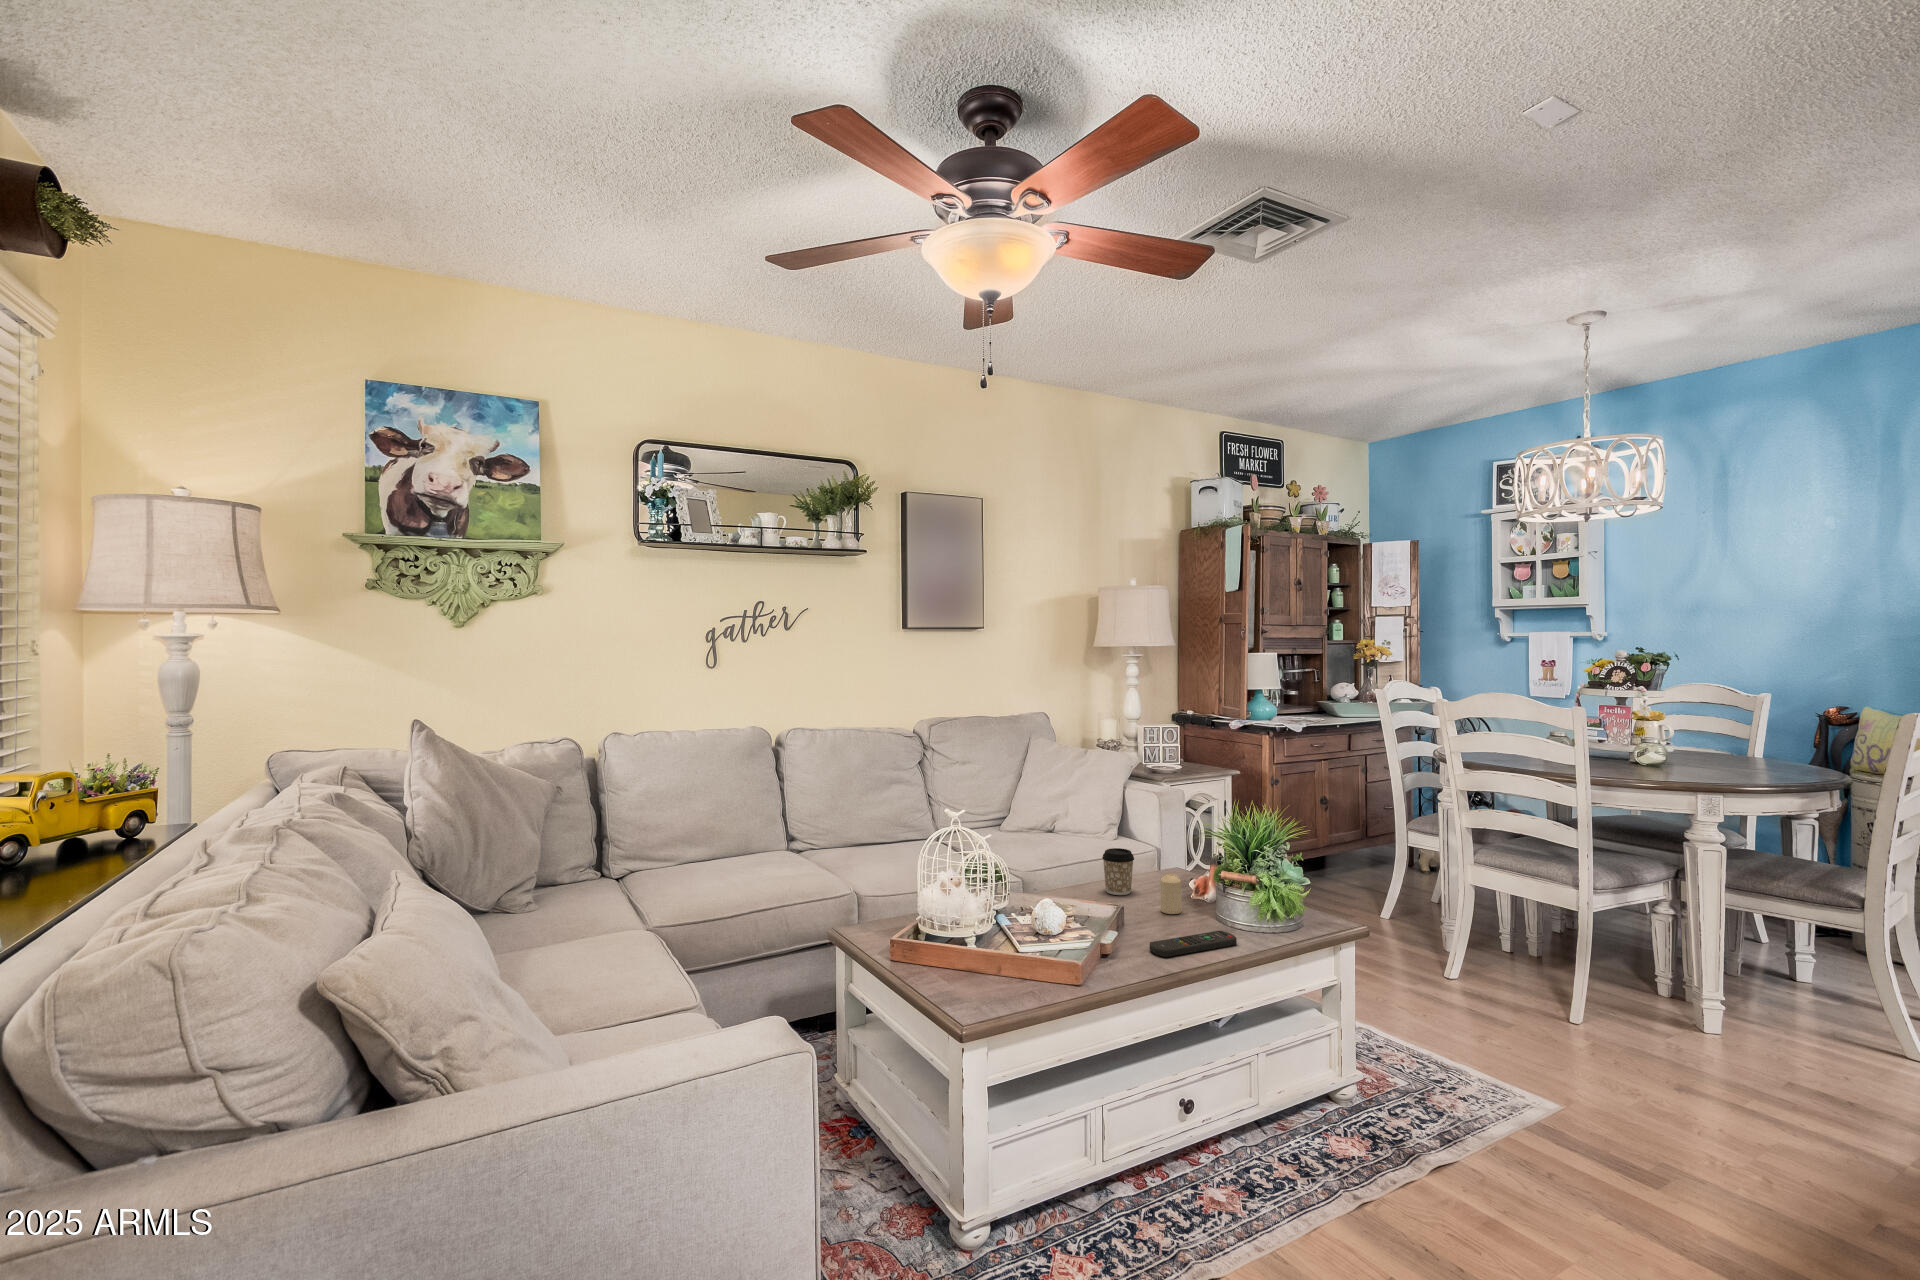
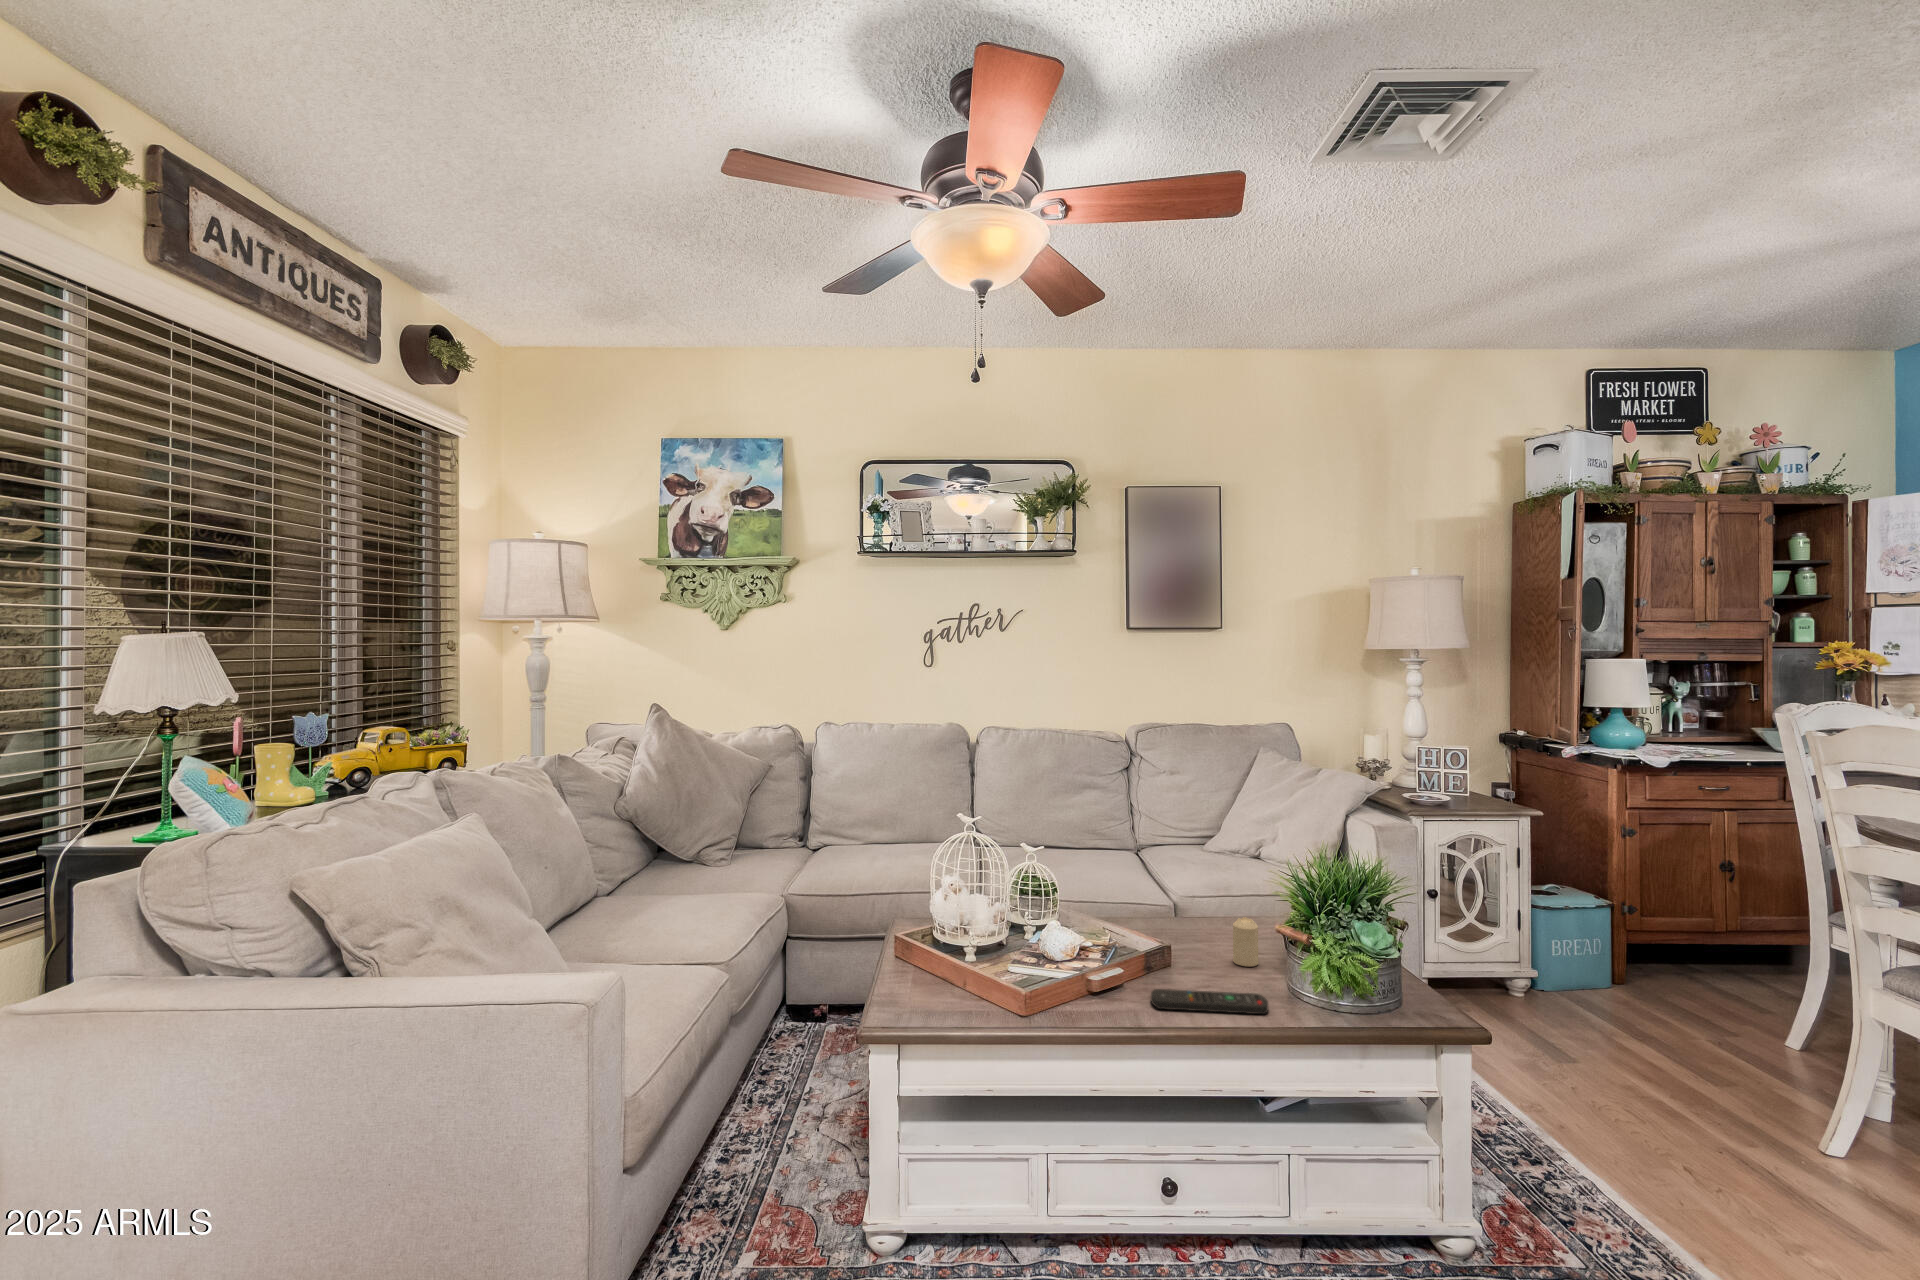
coffee cup: present [1102,848,1134,895] -> none [1200,880,1238,935]

